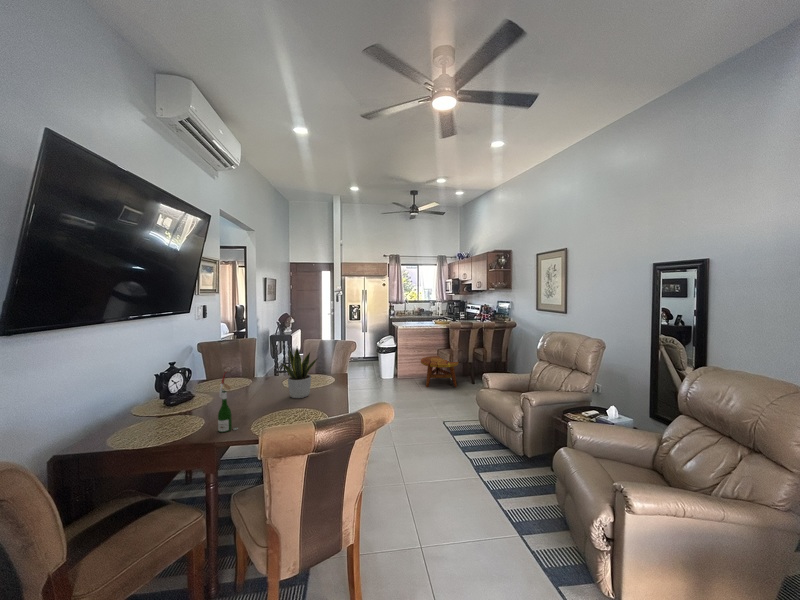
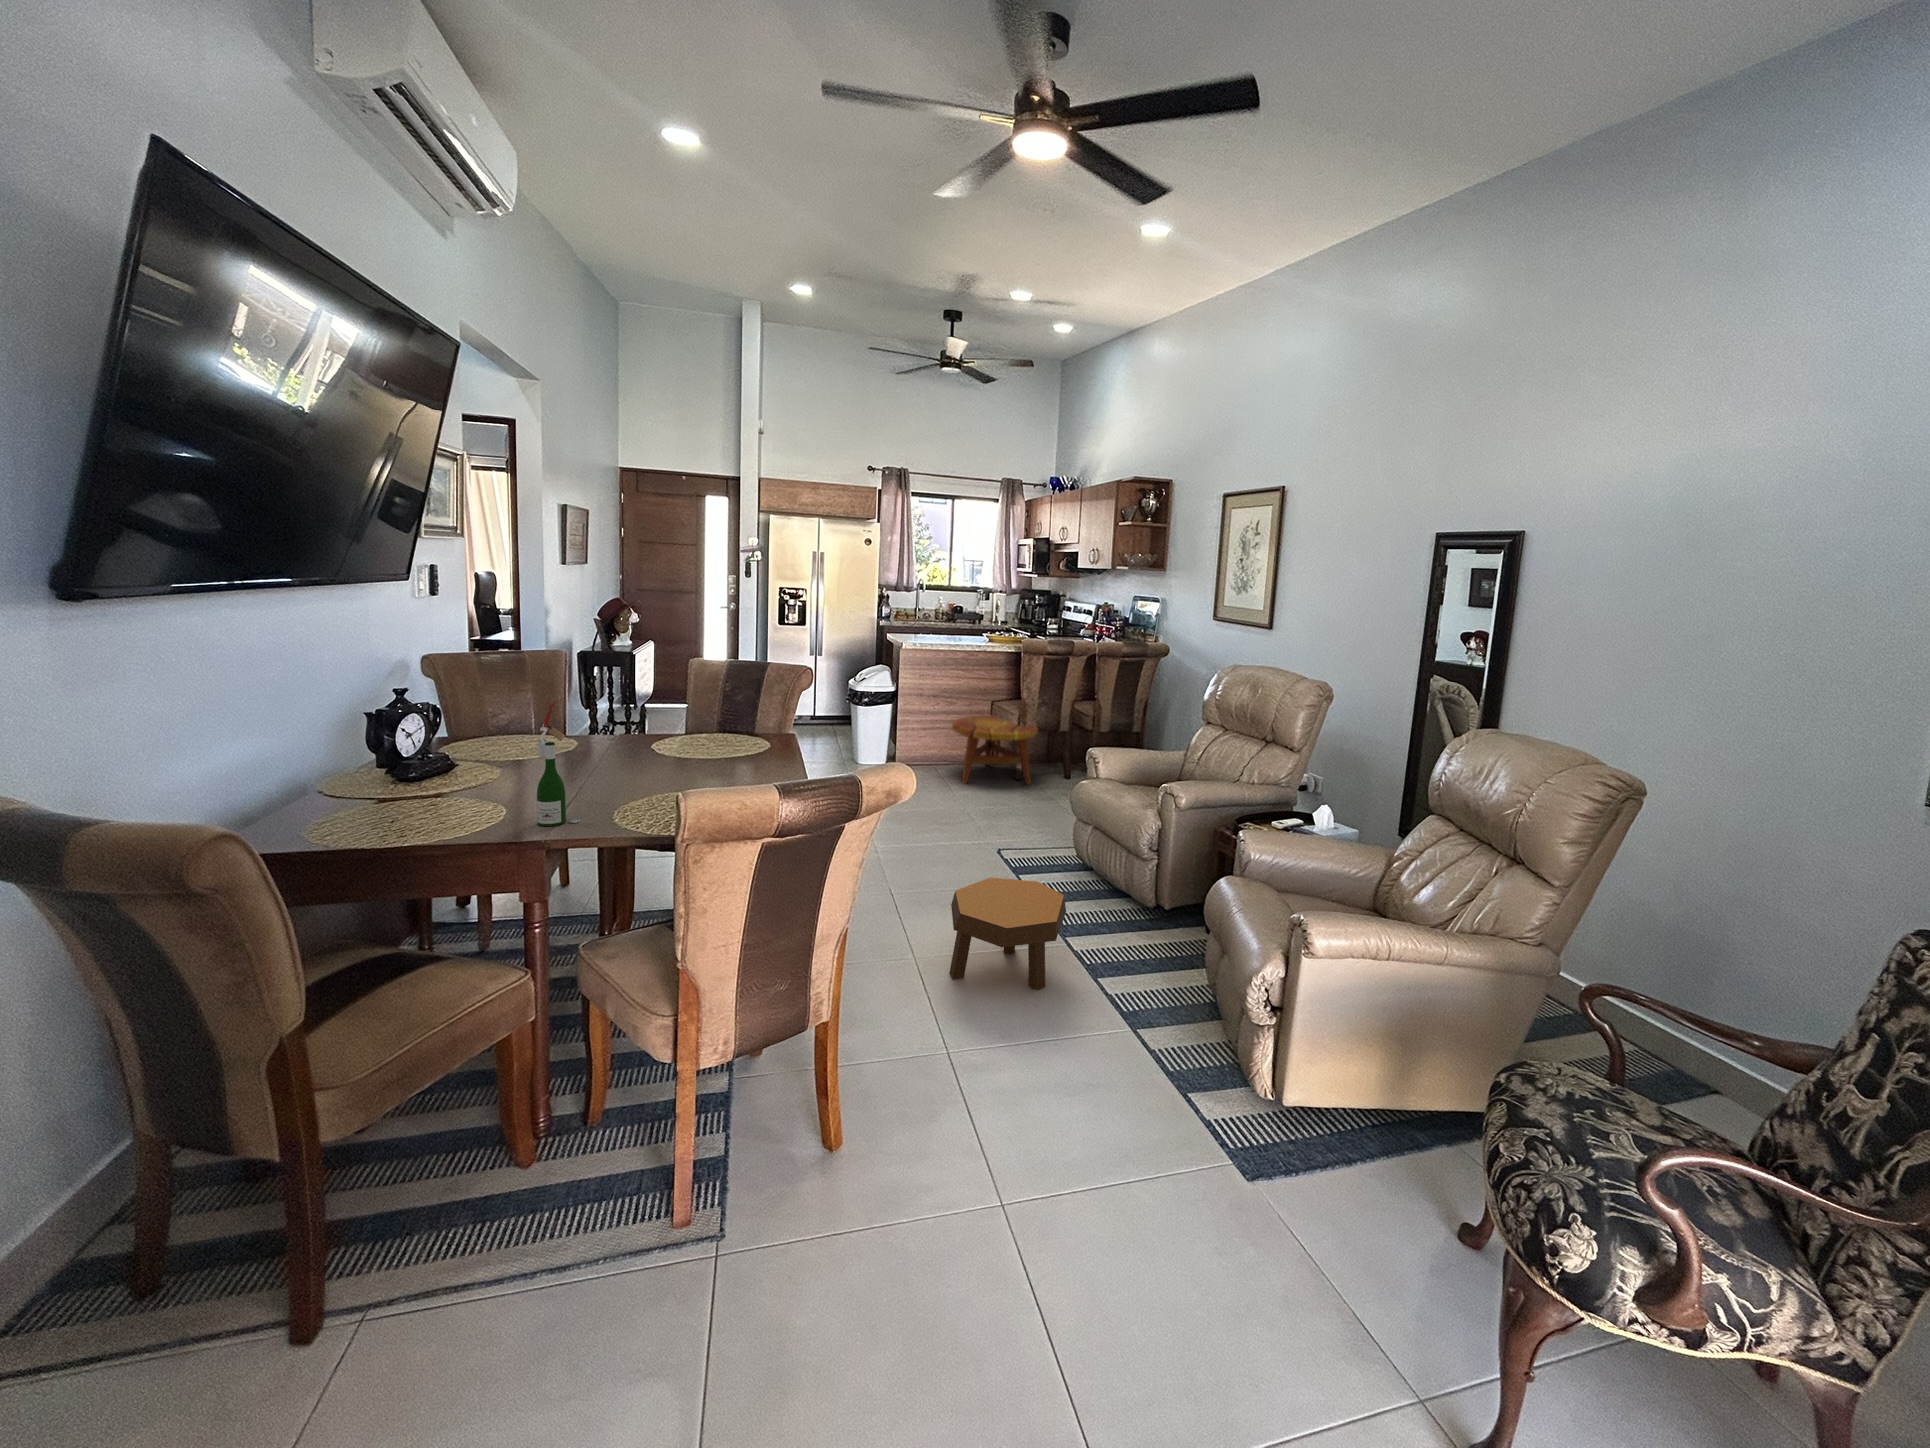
potted plant: present [281,348,318,398] -> none [650,661,742,775]
footstool: none [421,442,479,506] -> present [949,878,1066,991]

